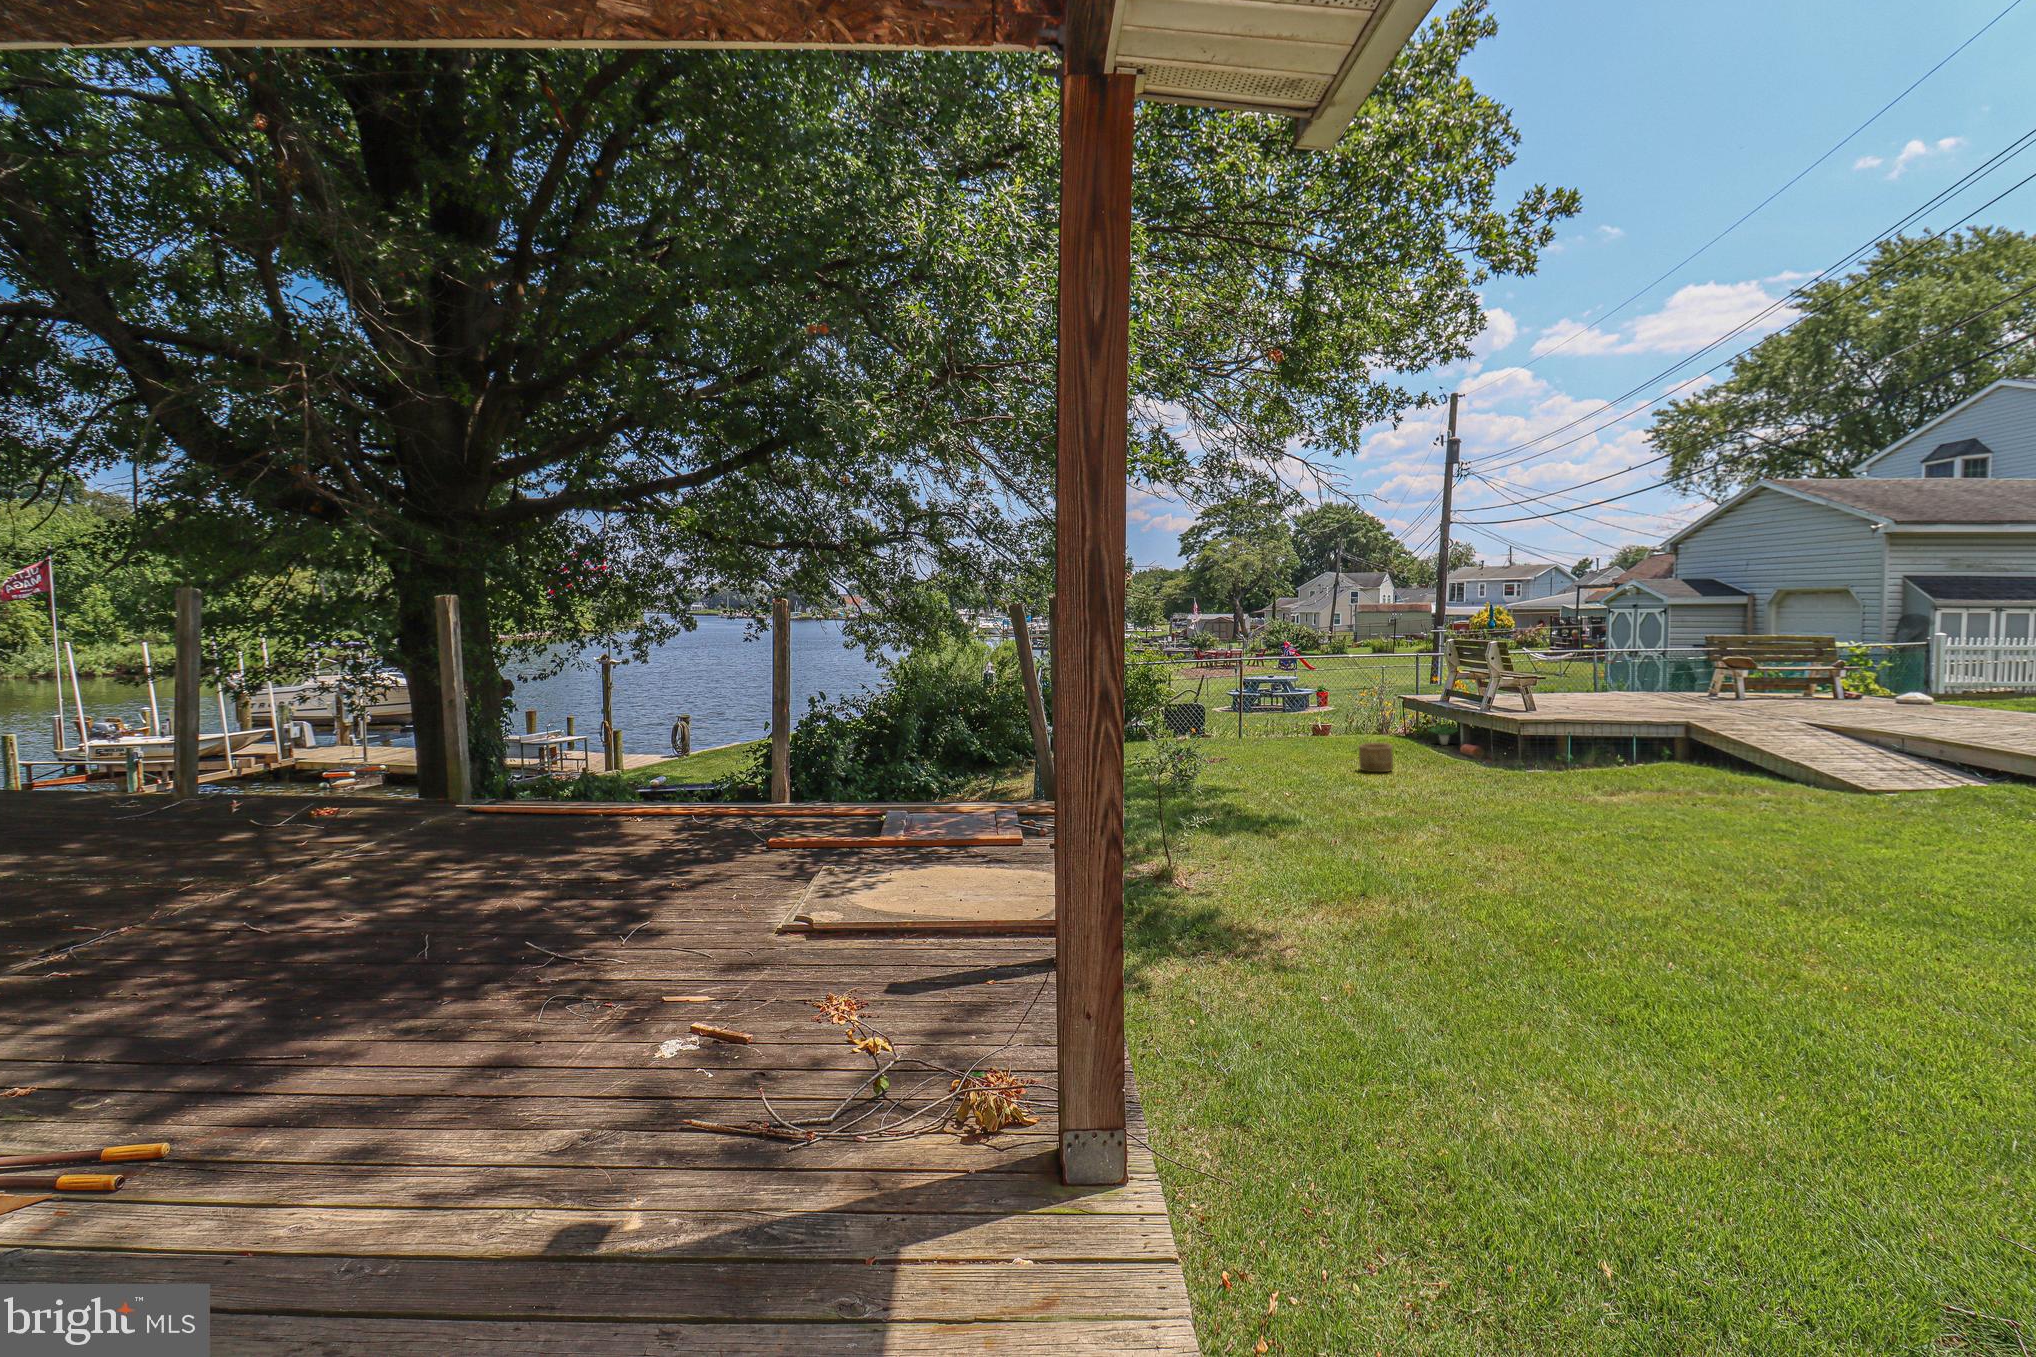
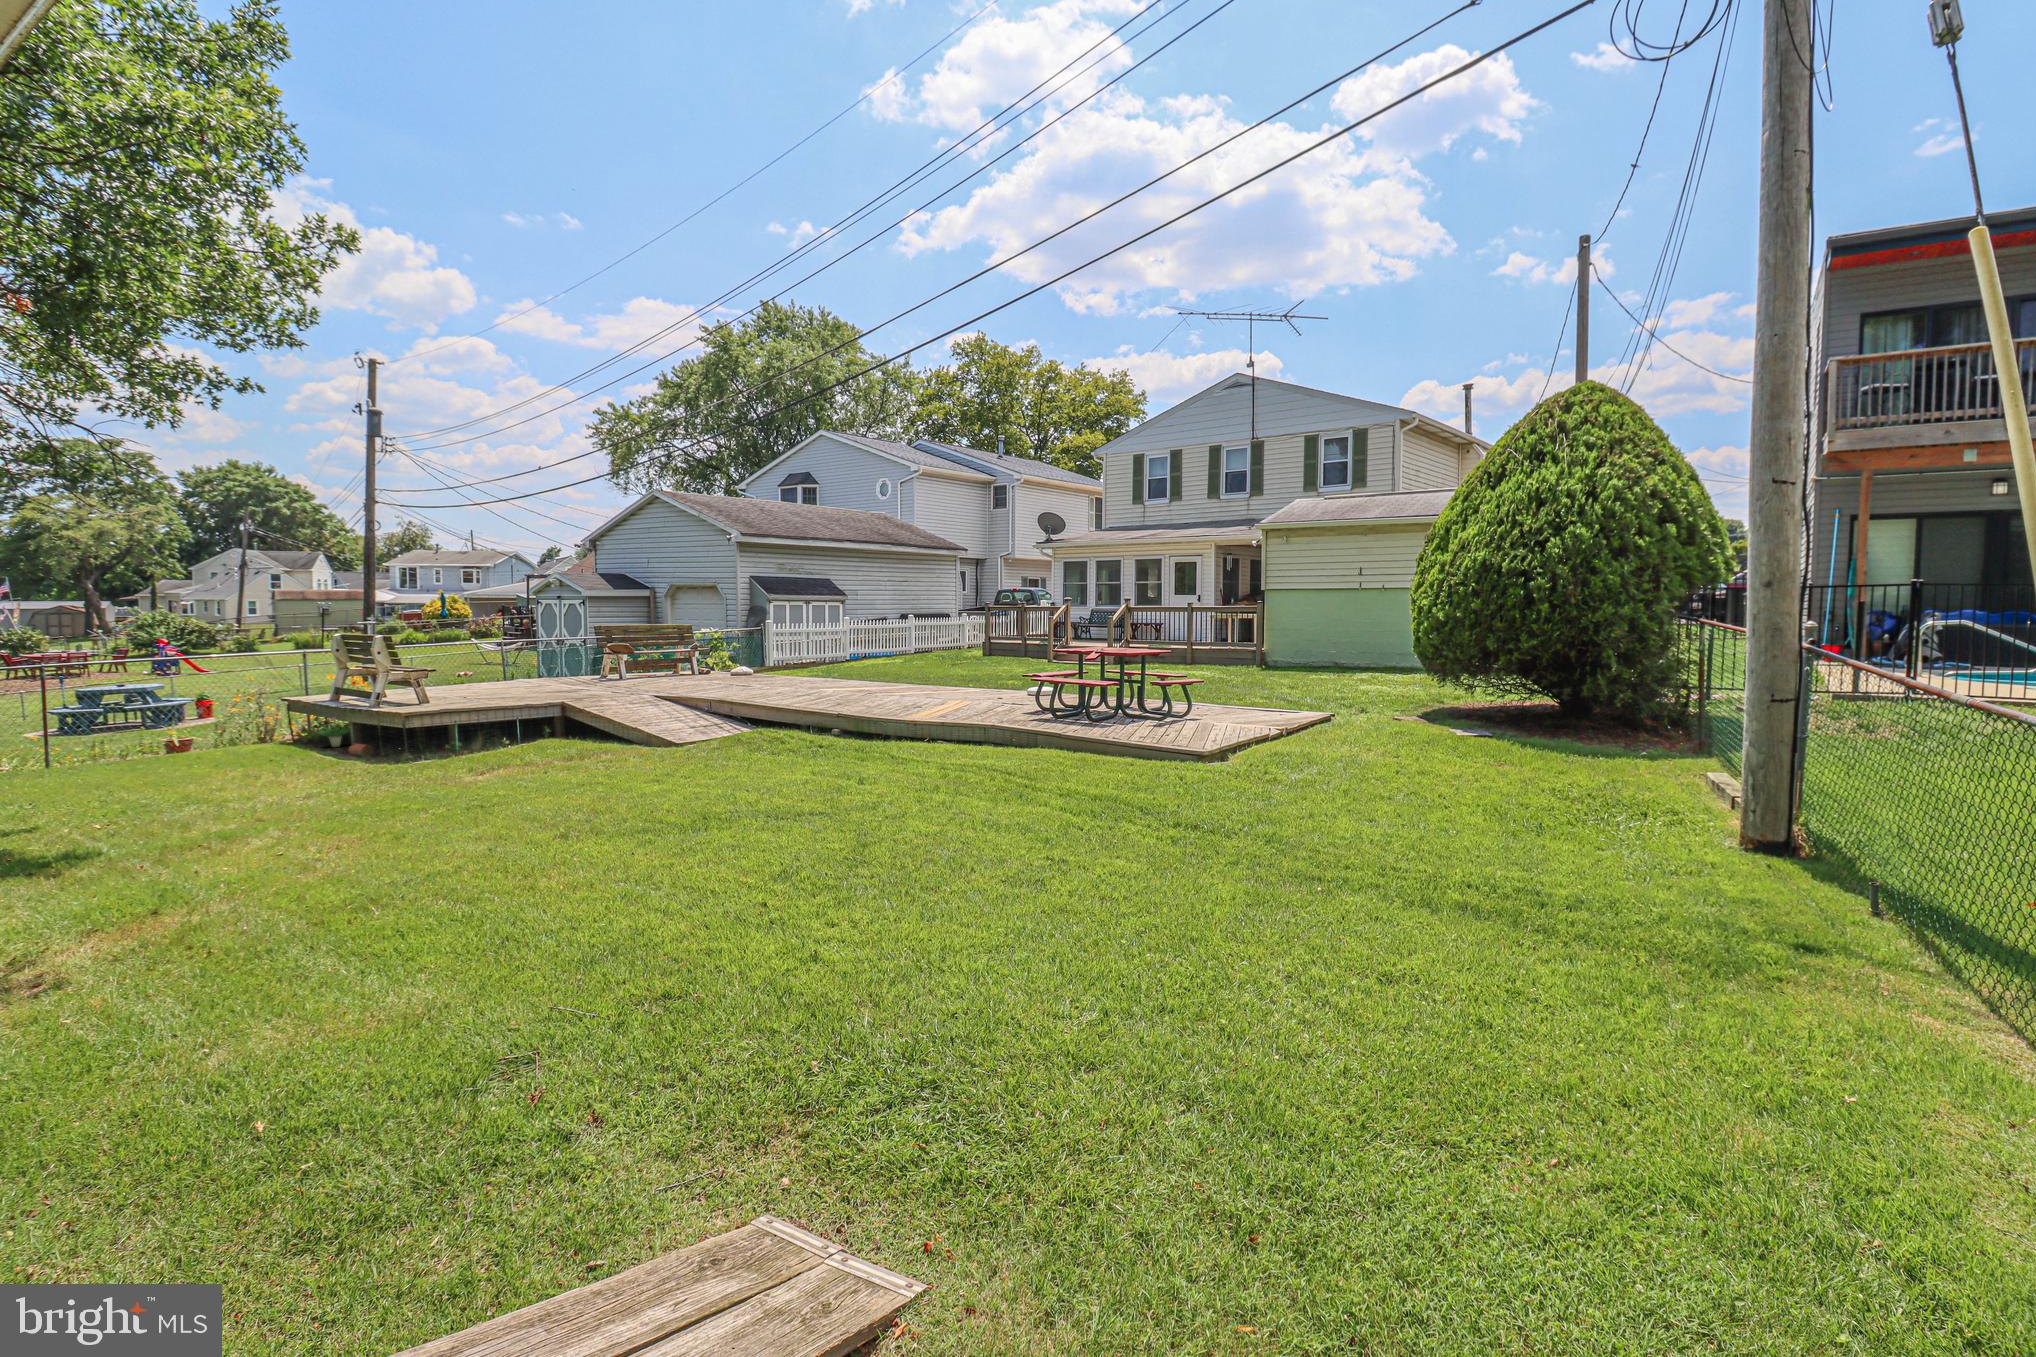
wooden bucket: present [1359,743,1393,772] -> none [203,754,253,789]

